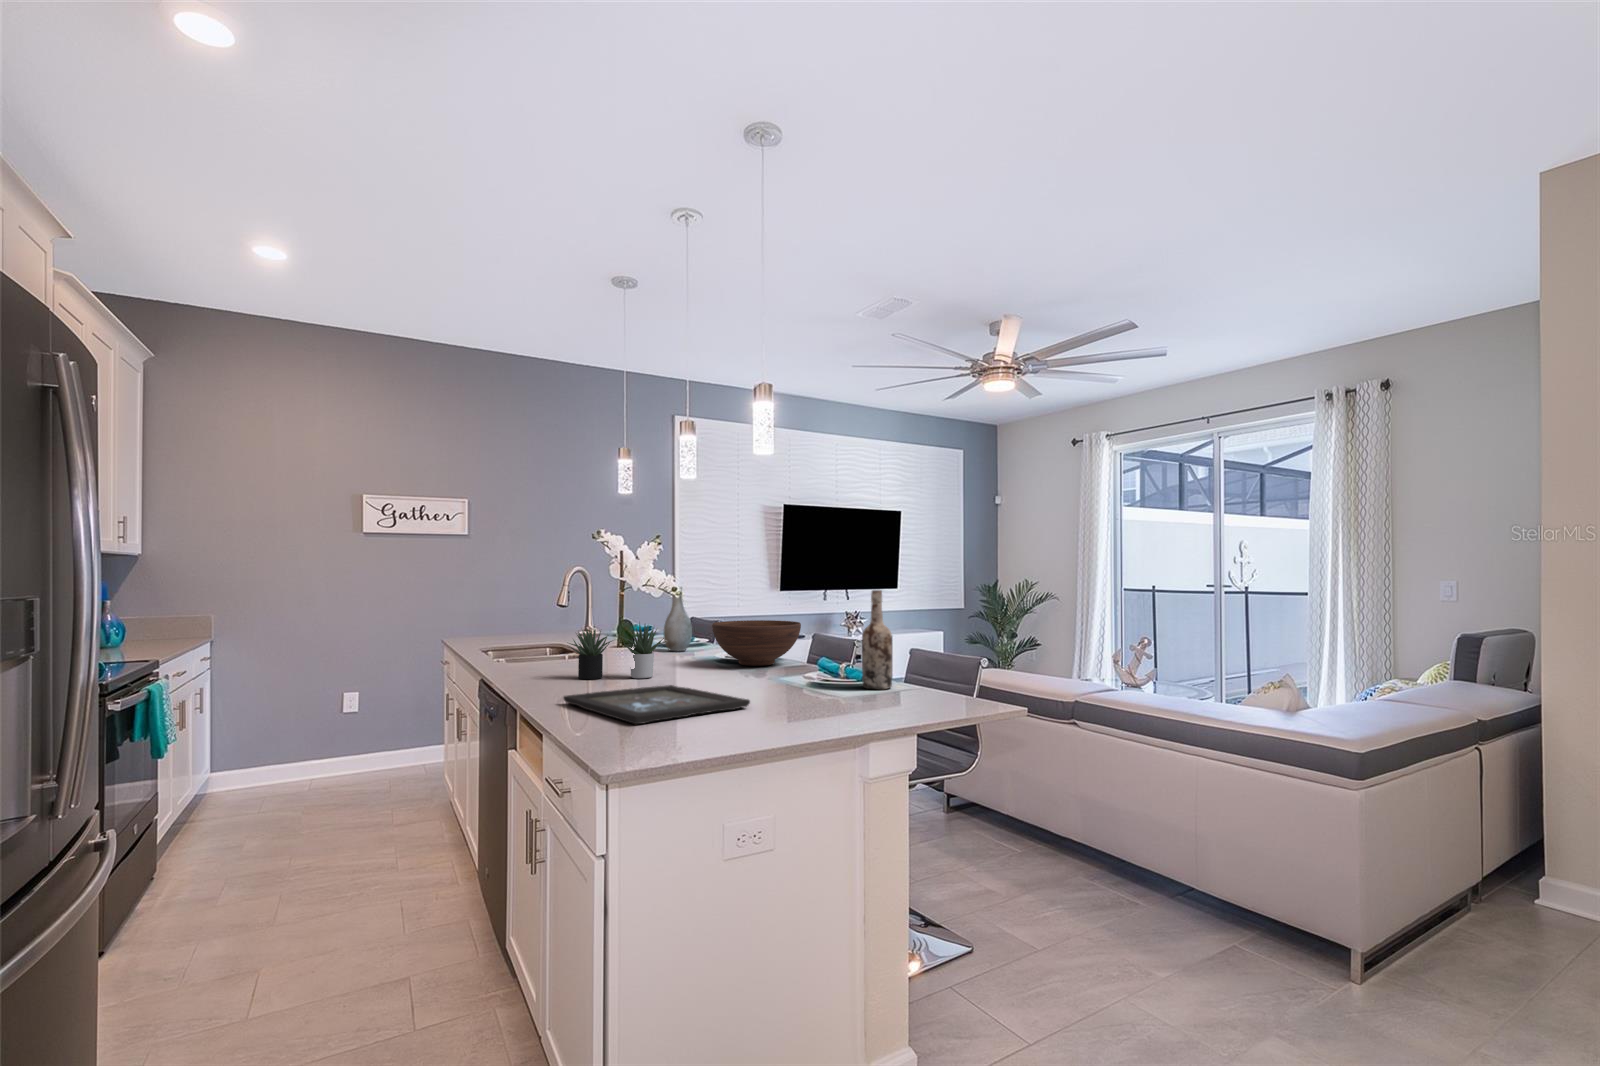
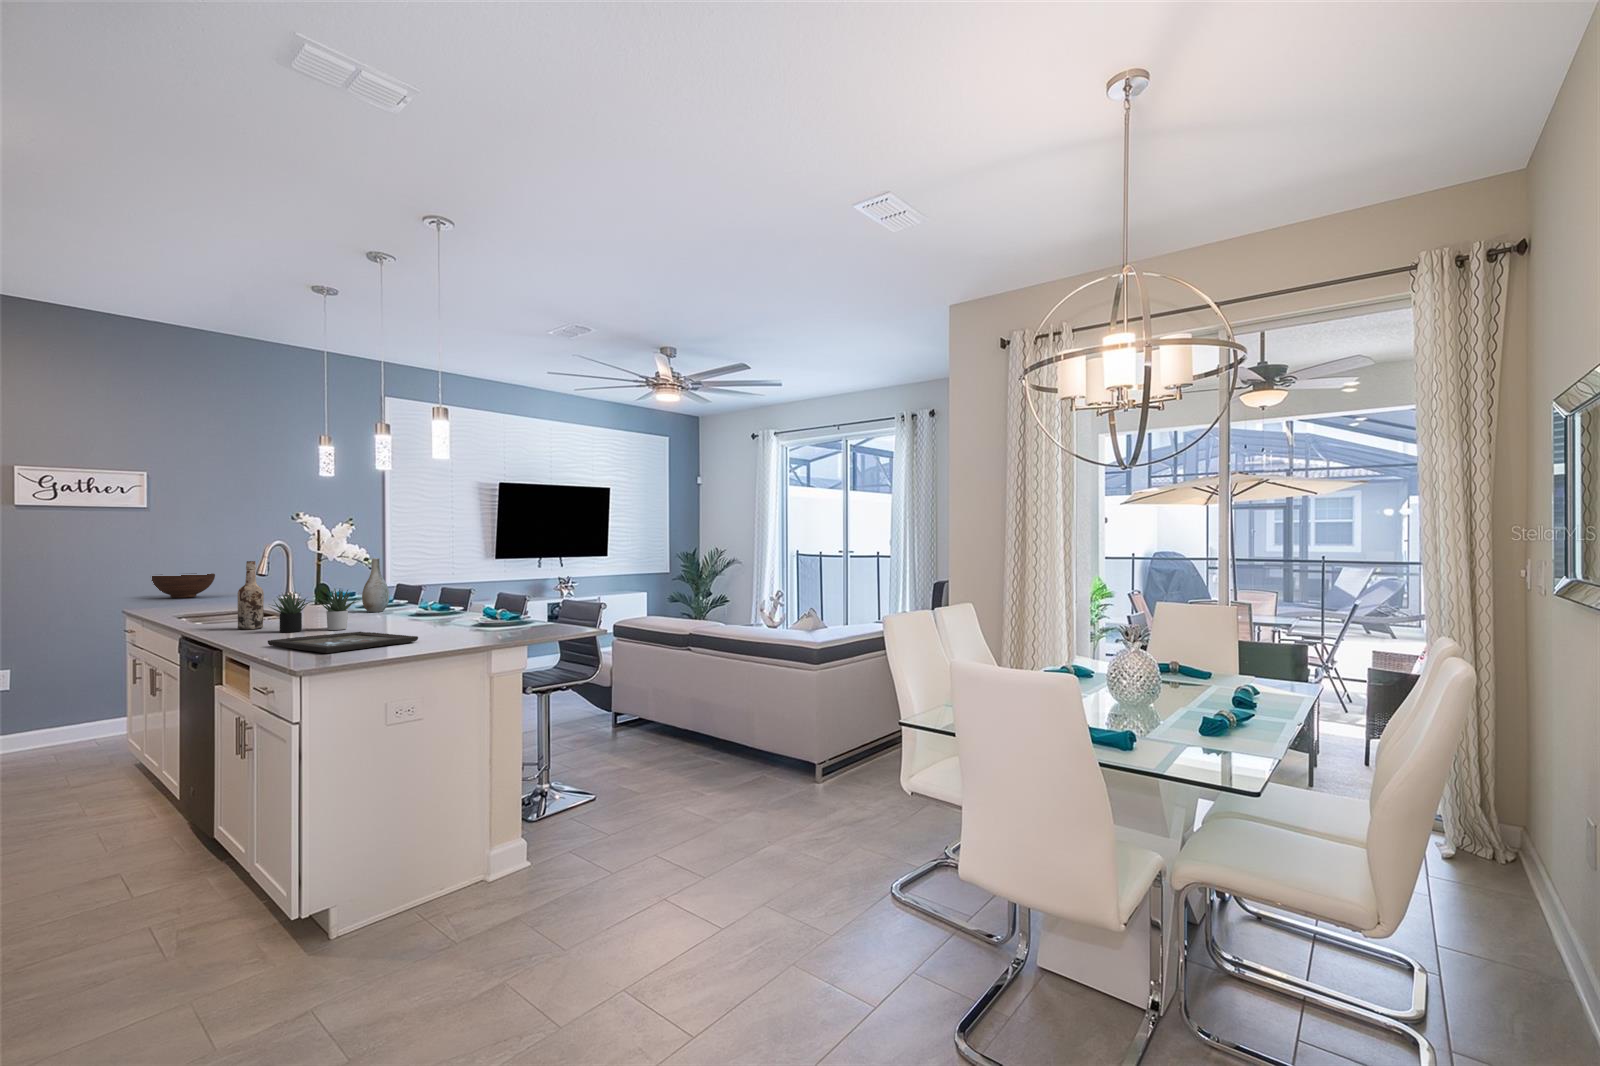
wine bottle: present [862,590,892,689] -> present [238,561,264,630]
fruit bowl: present [712,620,801,666] -> present [152,574,215,598]

